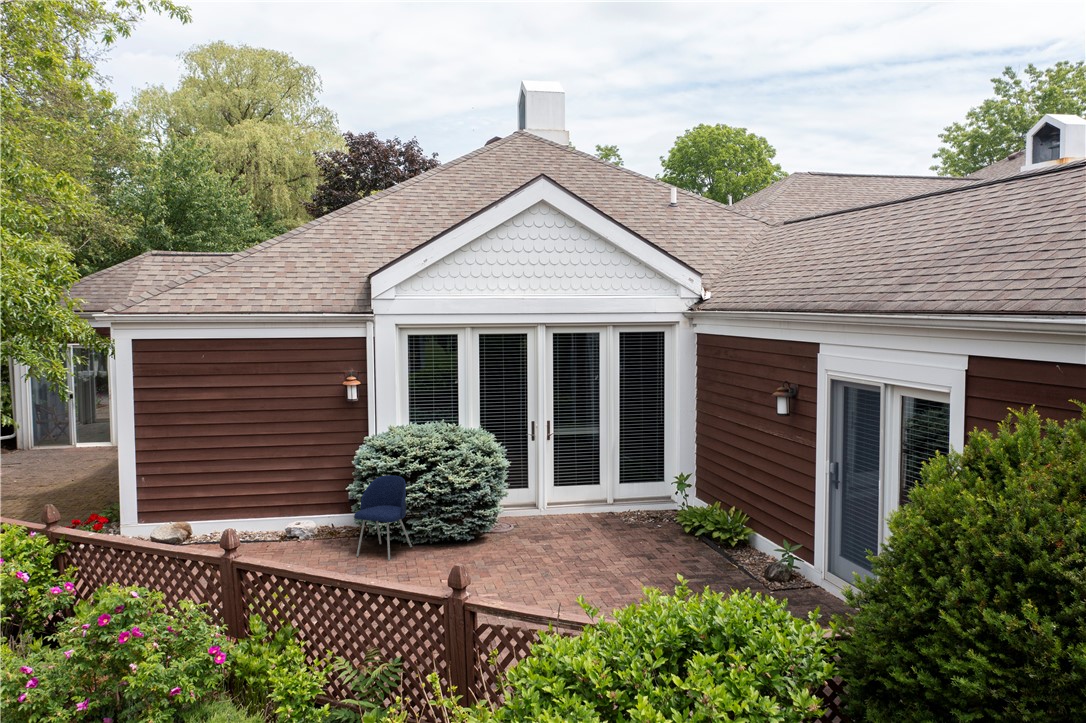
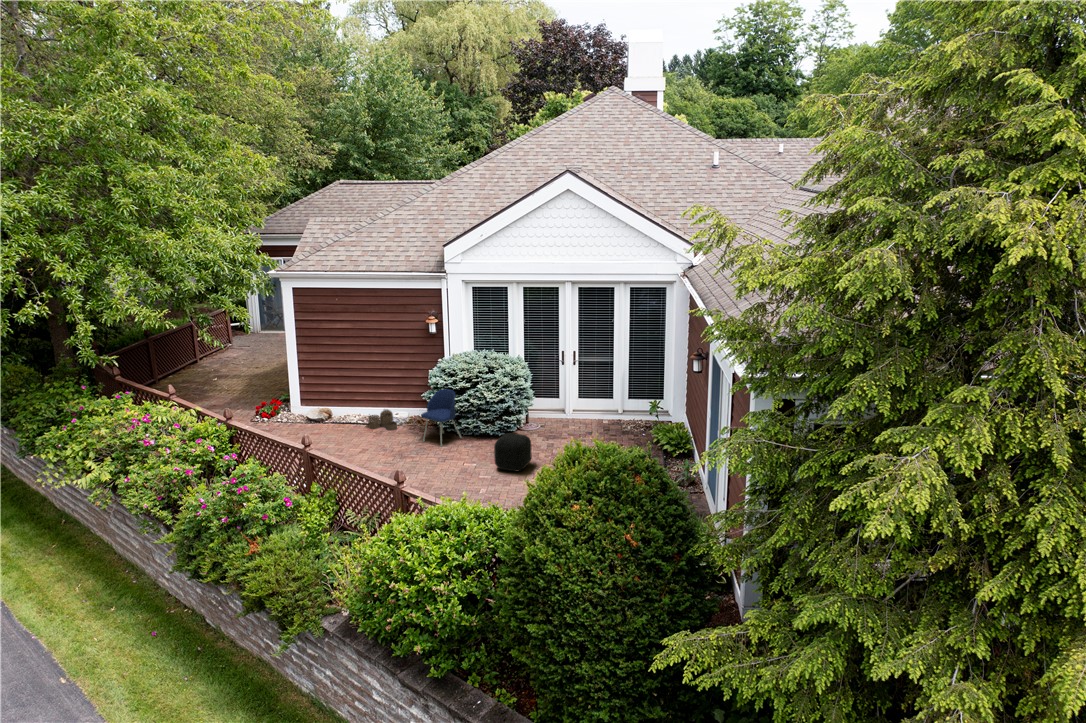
woven basket: none [258,517,304,548] -> present [368,410,397,430]
ottoman: none [492,525,545,581] -> present [494,433,531,472]

